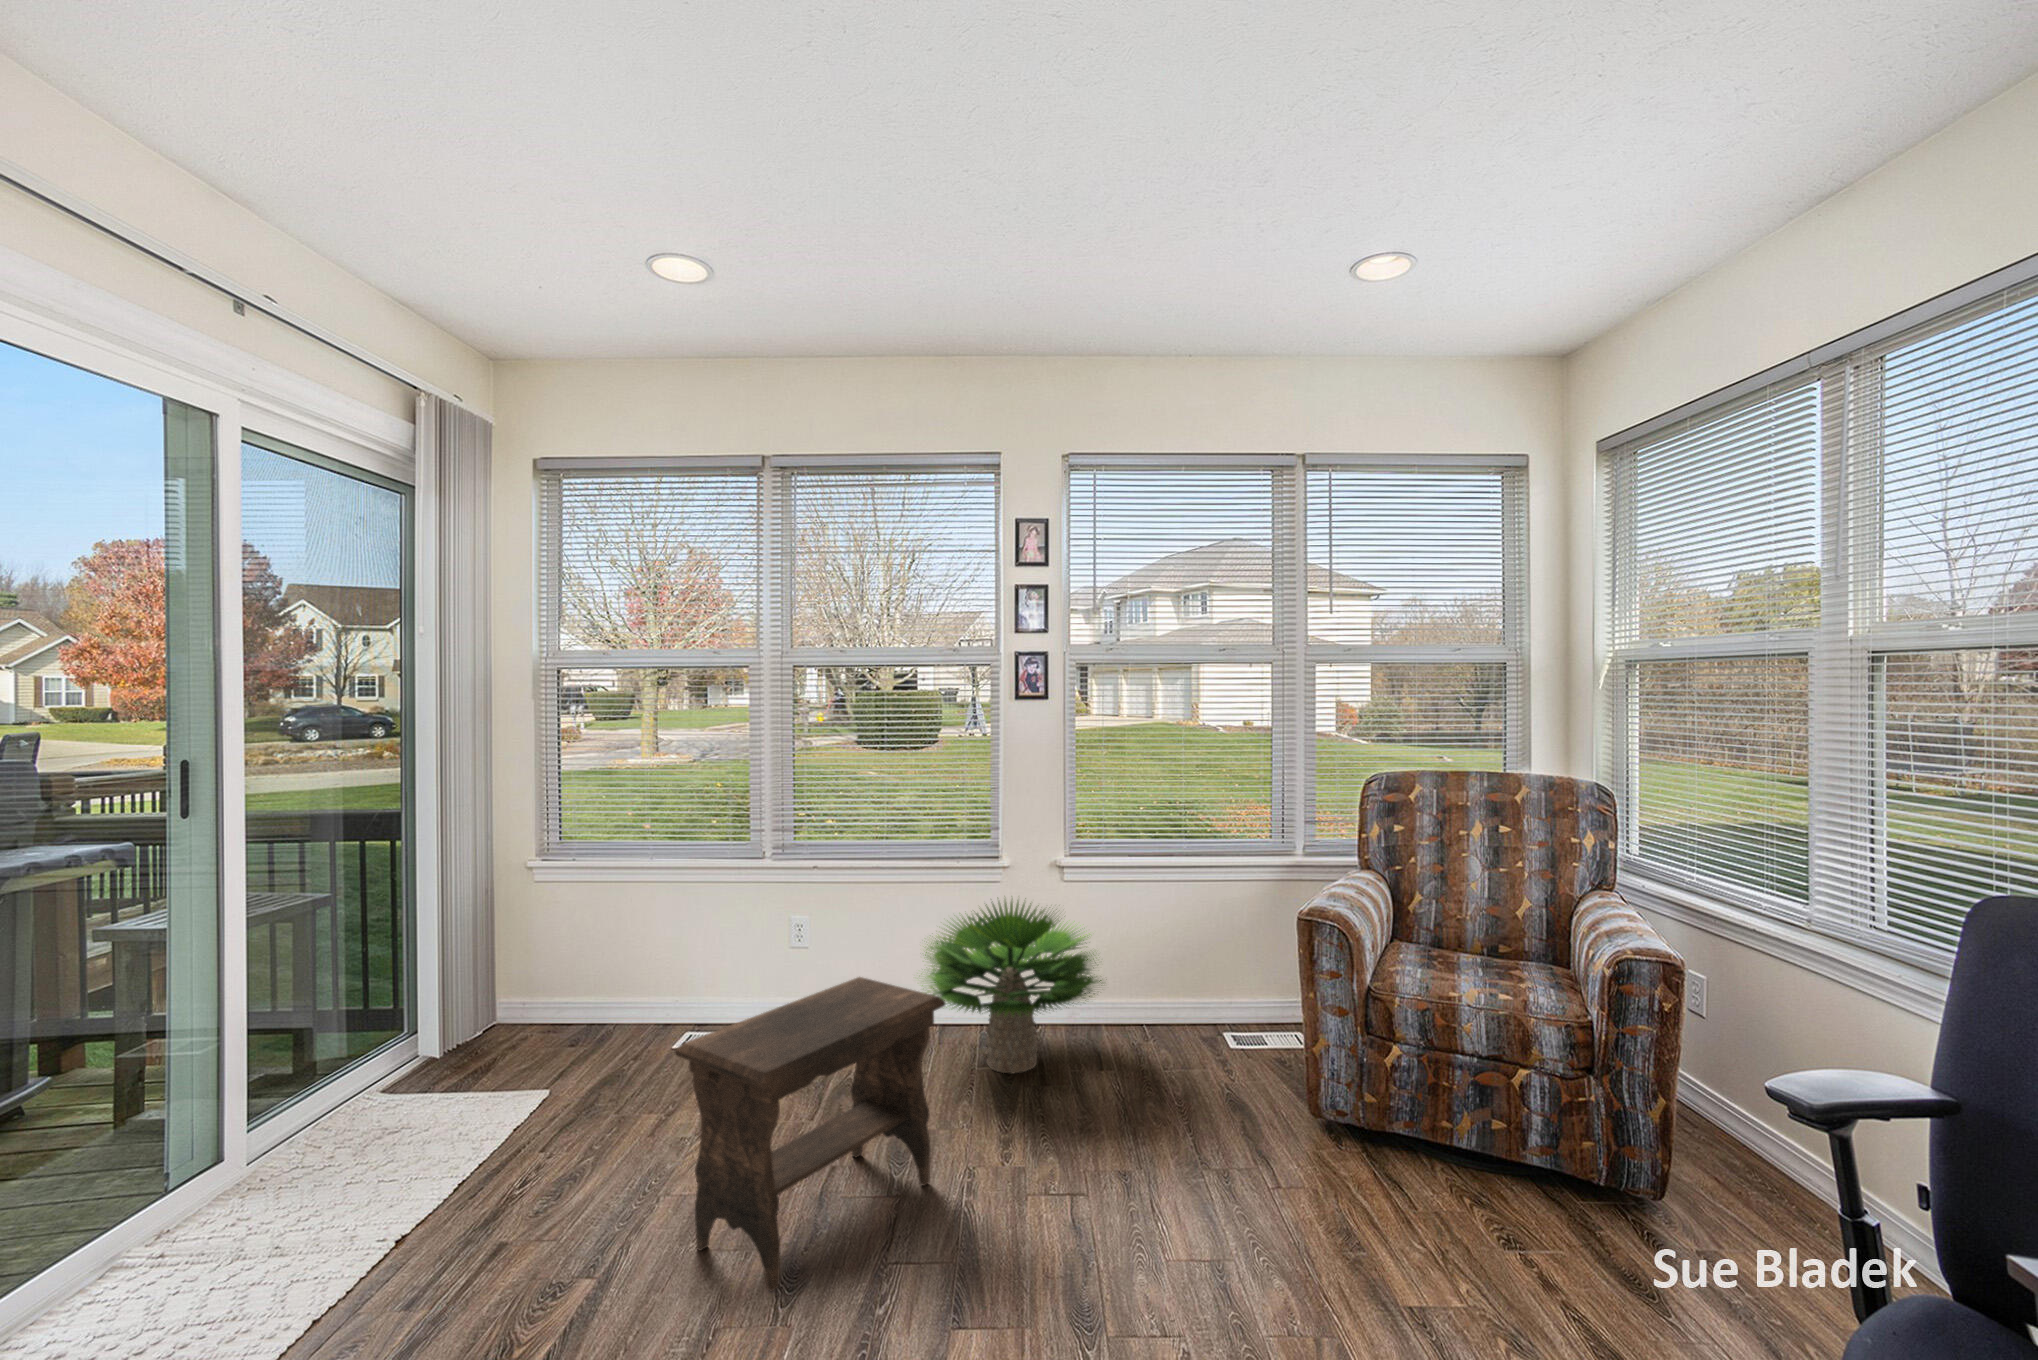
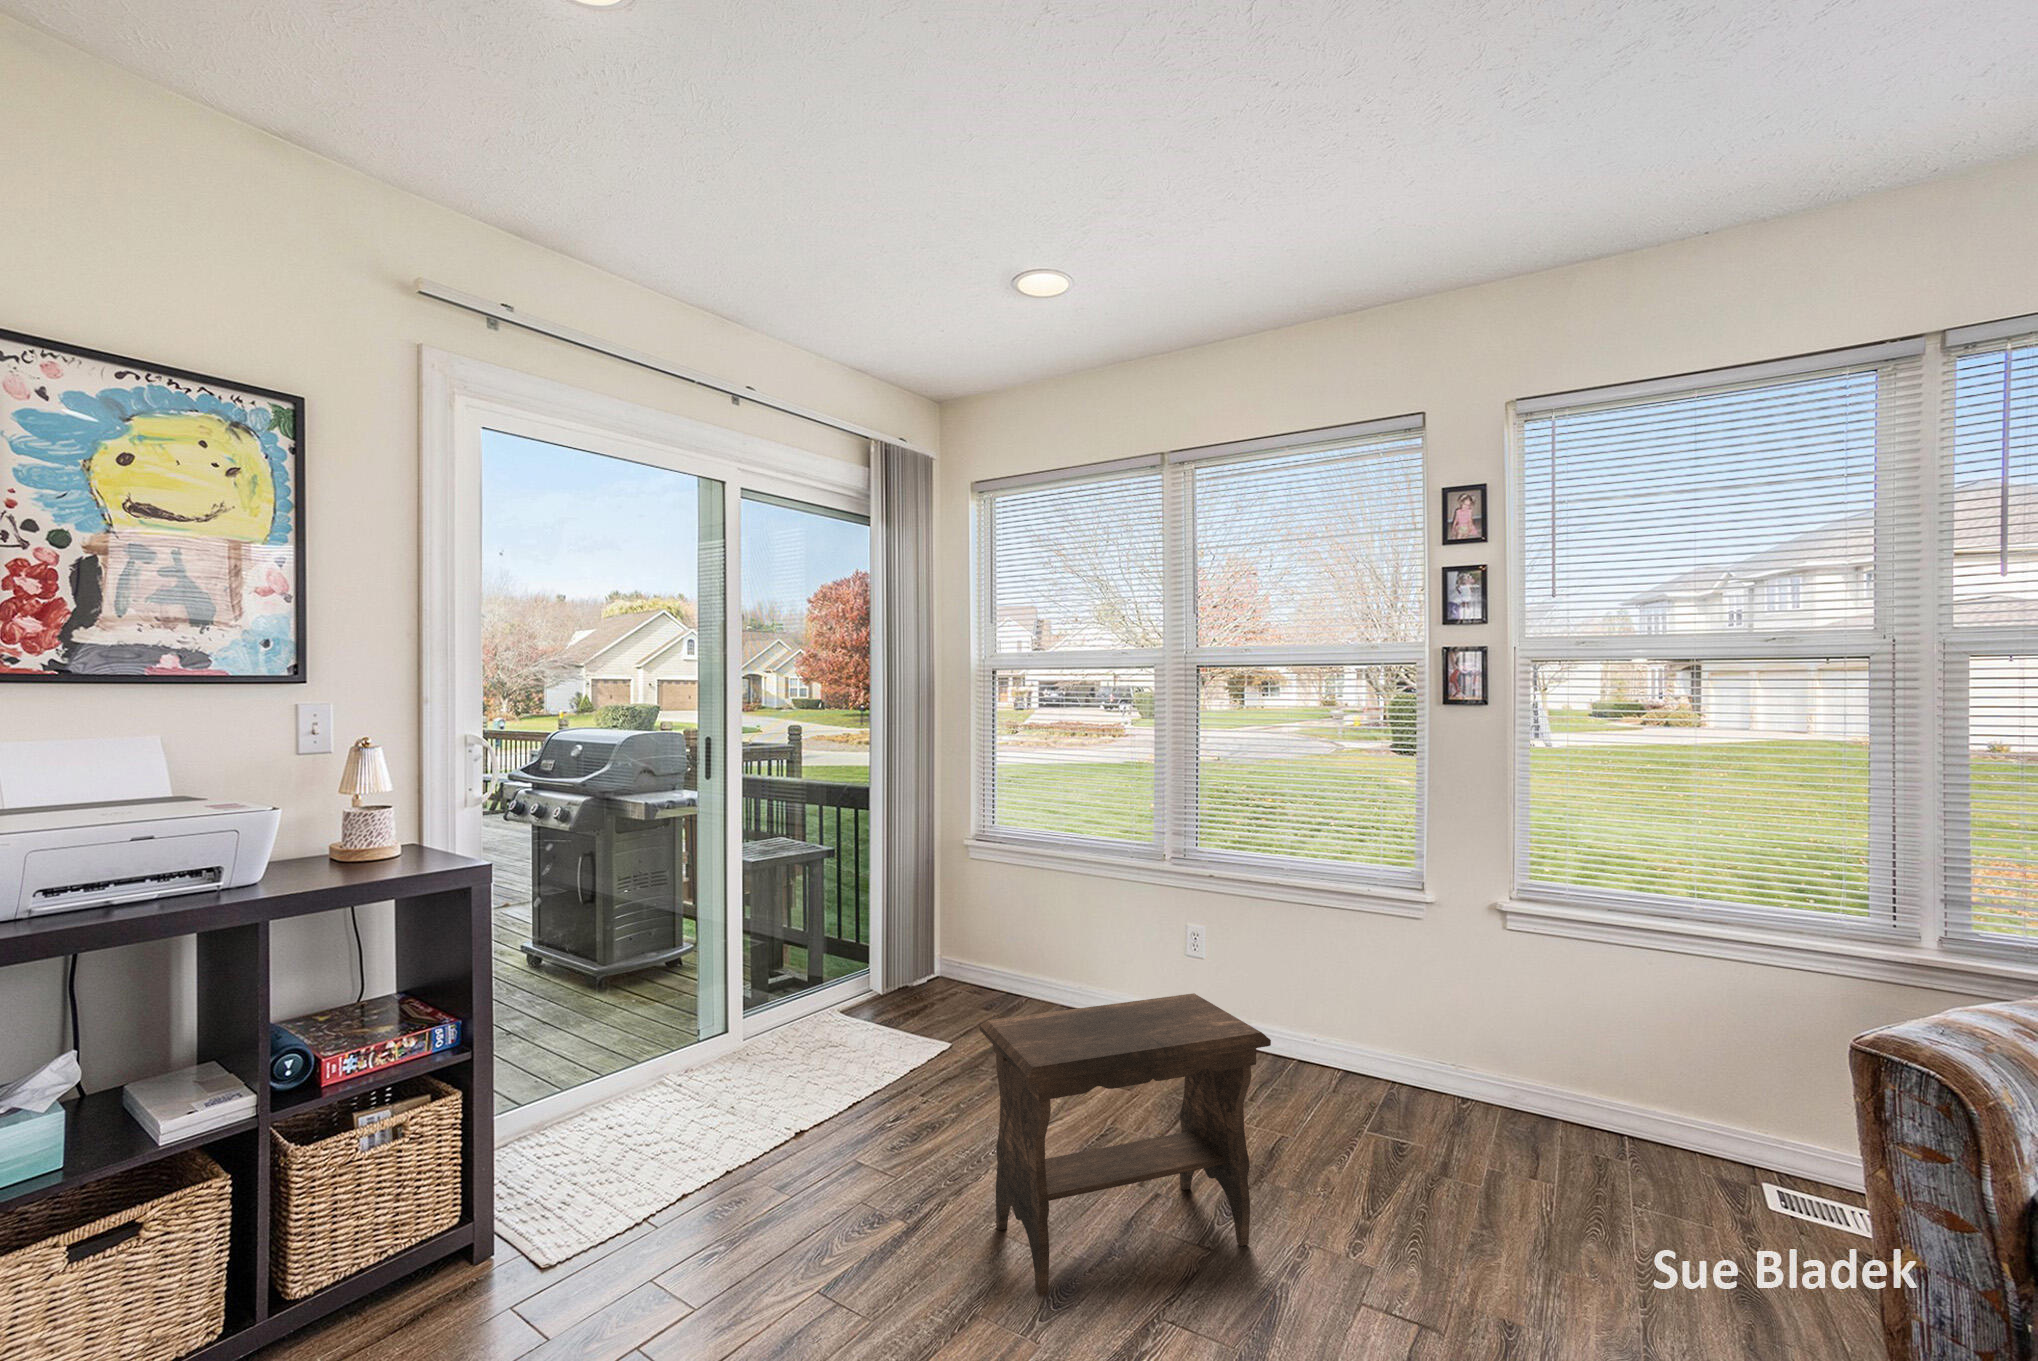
potted plant: present [922,901,1102,1073] -> none [1290,934,1550,1154]

